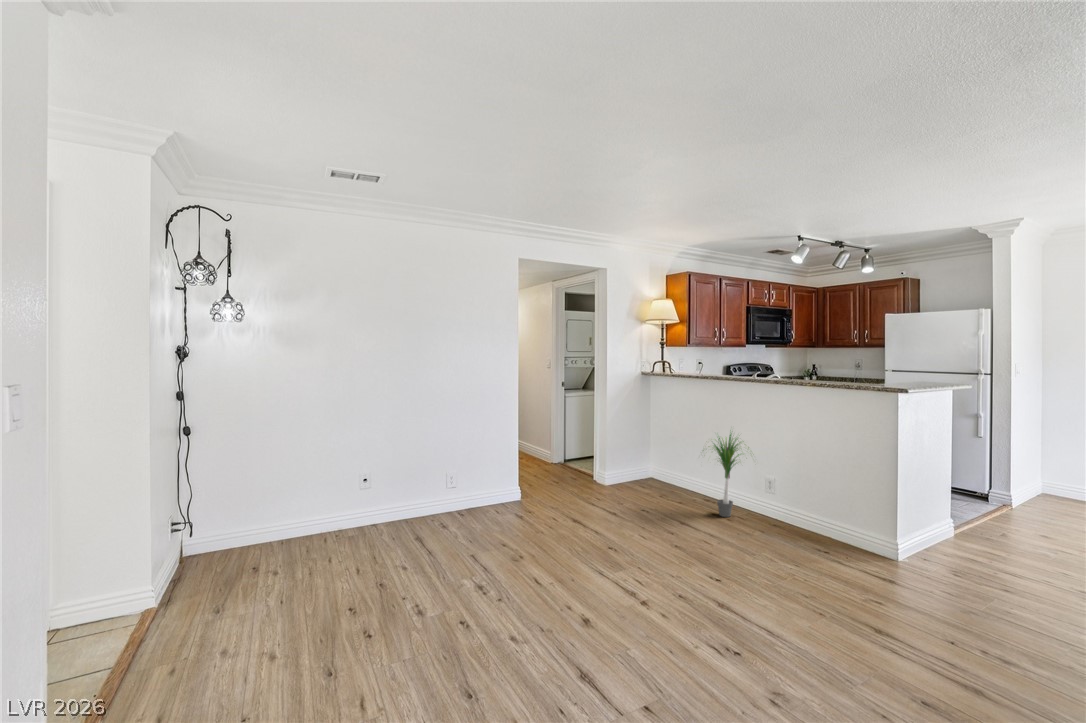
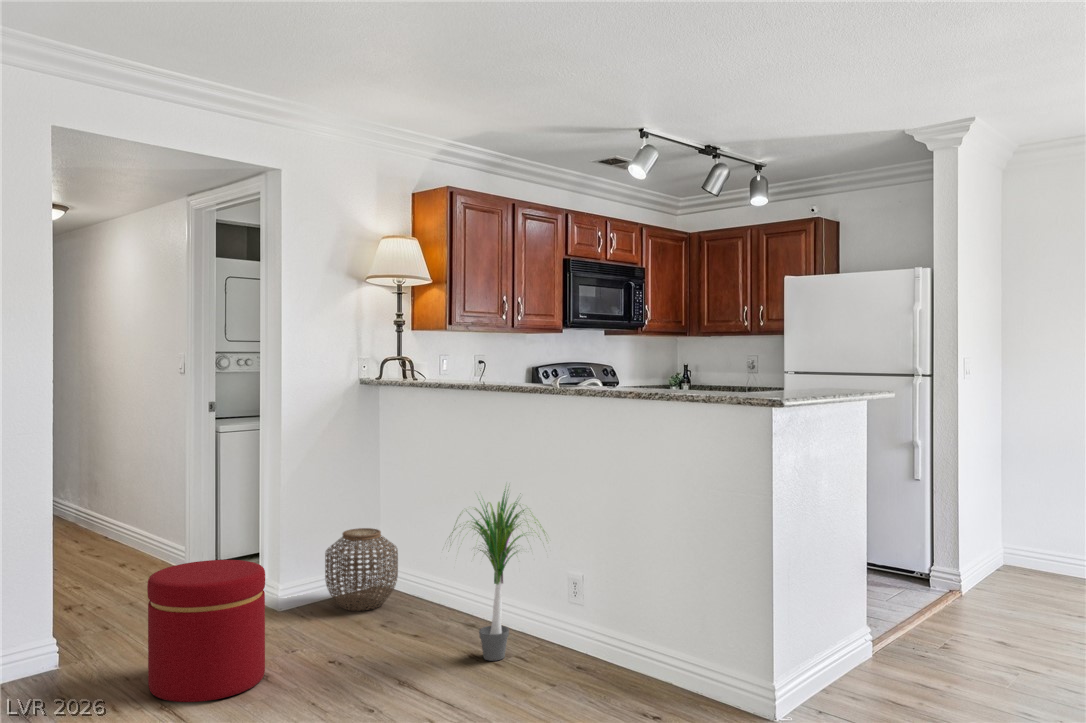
woven basket: none [627,447,664,488] -> present [325,528,398,611]
ottoman: none [563,458,614,521] -> present [147,560,265,702]

